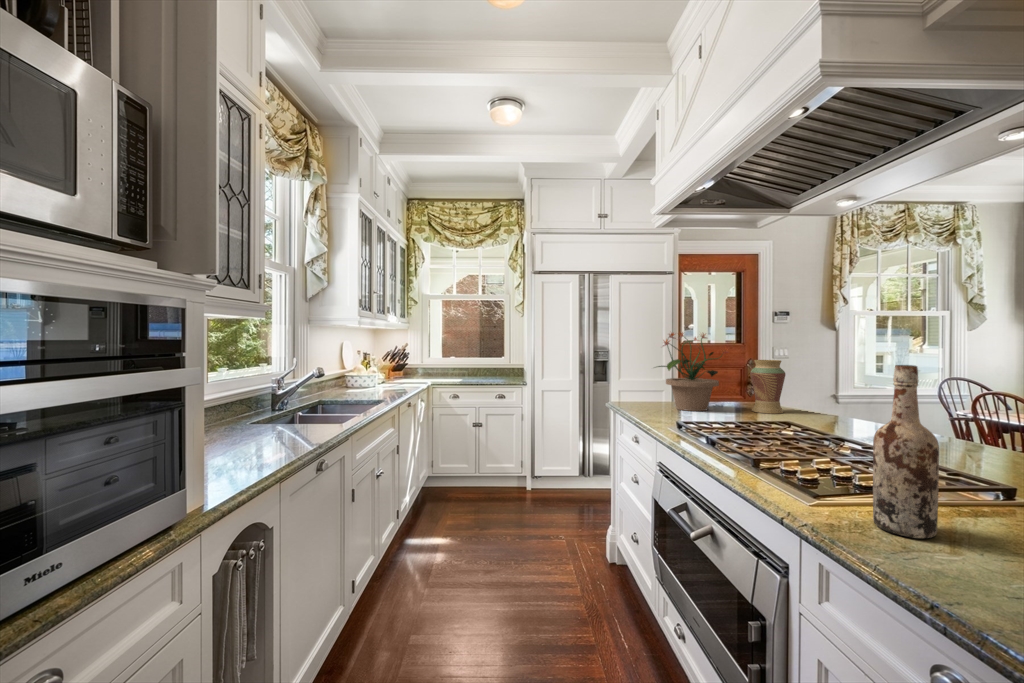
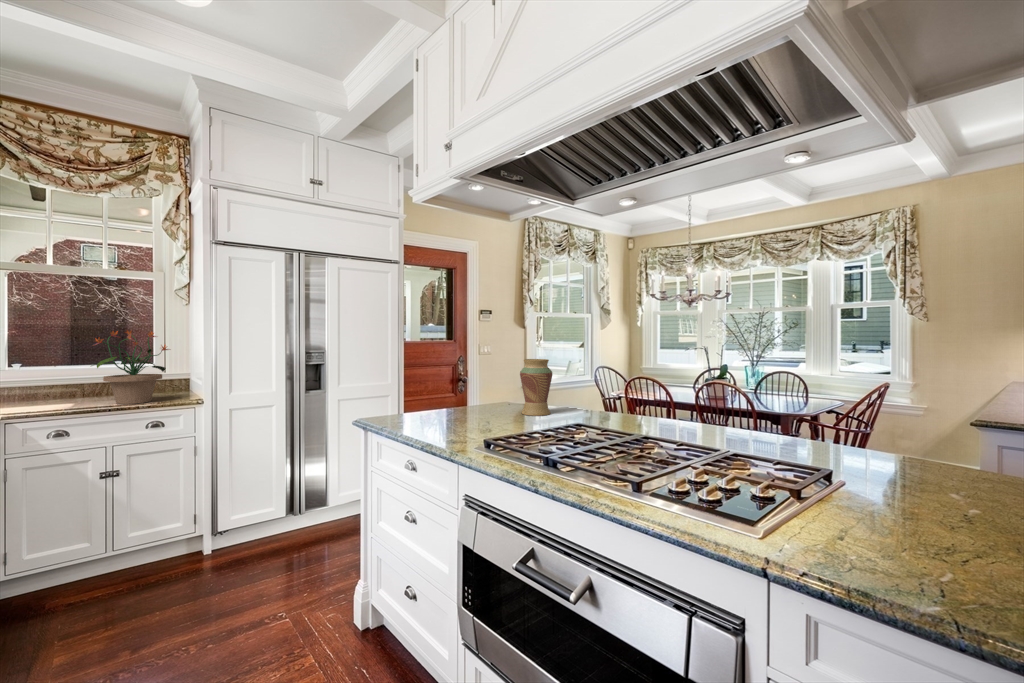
potted plant: present [658,332,728,411] -> present [92,330,169,404]
wine bottle: present [873,365,939,538] -> none [876,371,955,579]

